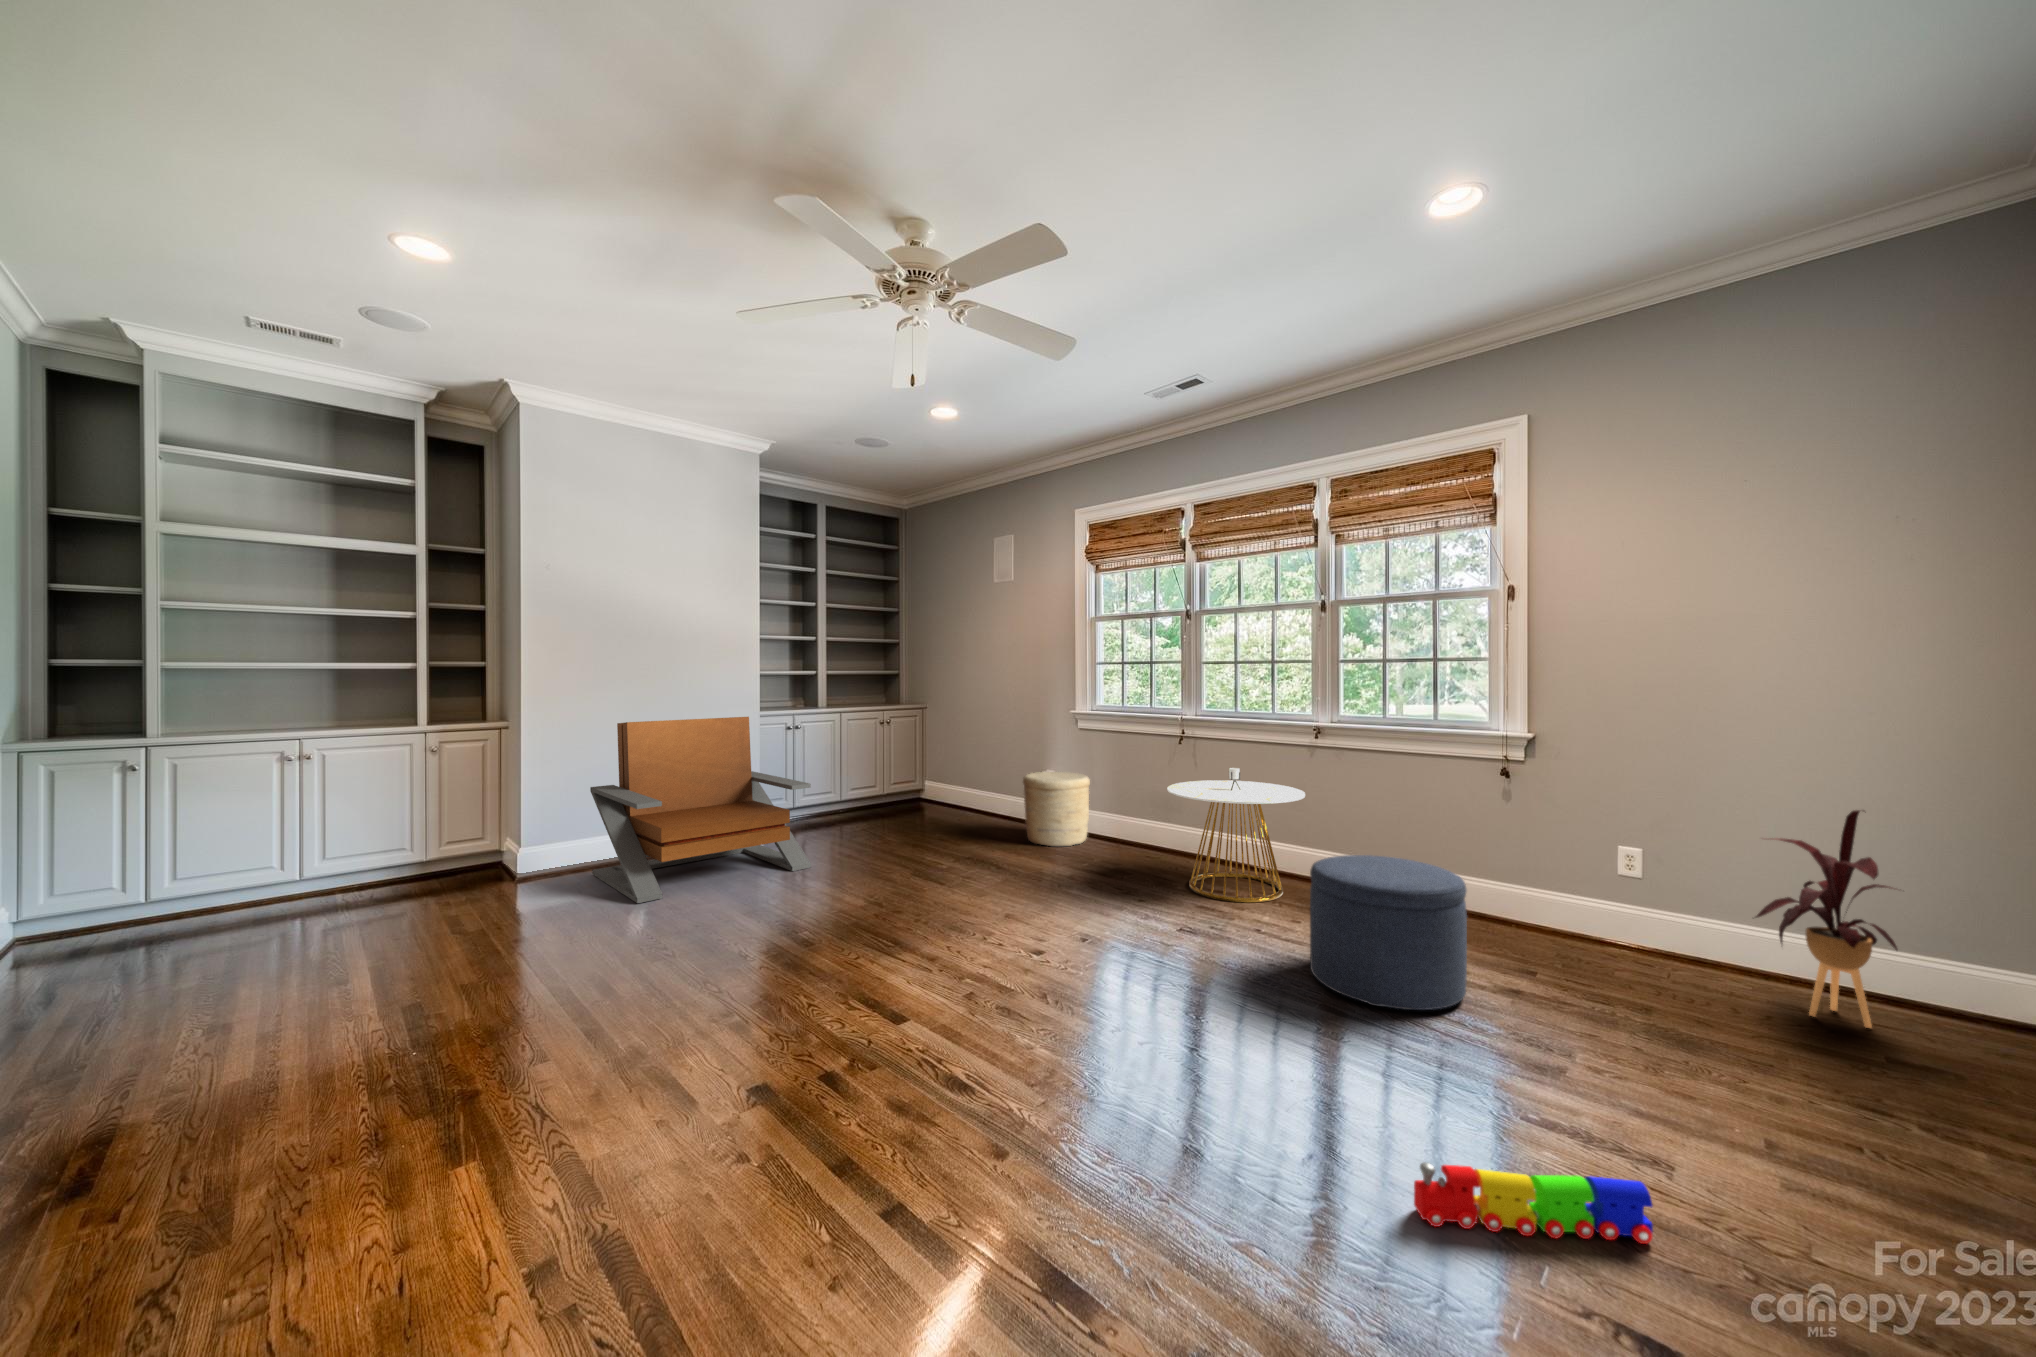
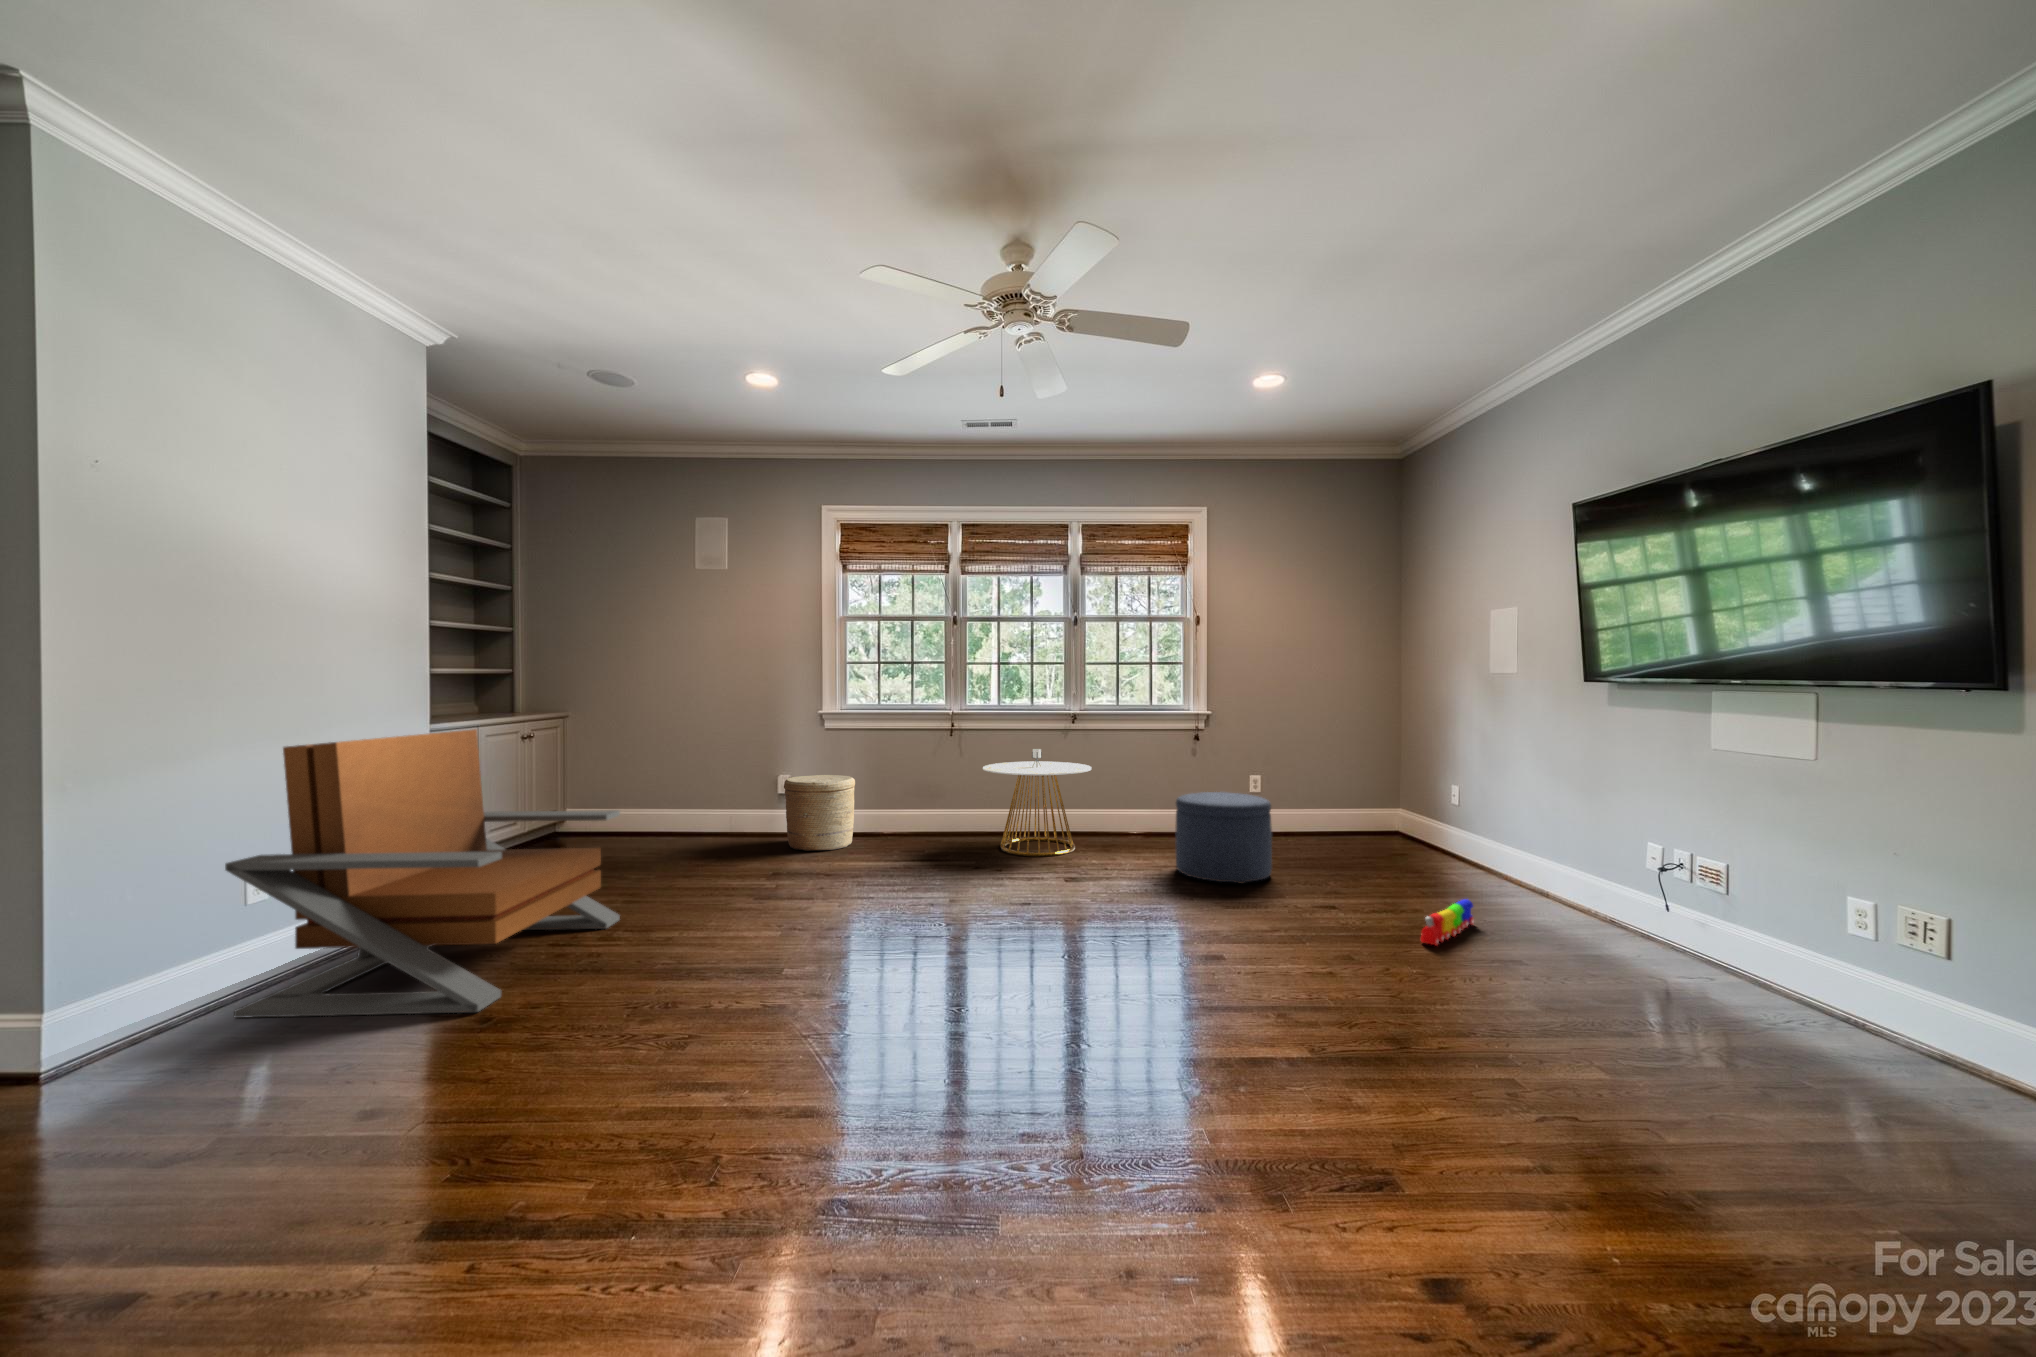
house plant: present [1756,810,1898,1028] -> none [1323,736,1387,843]

